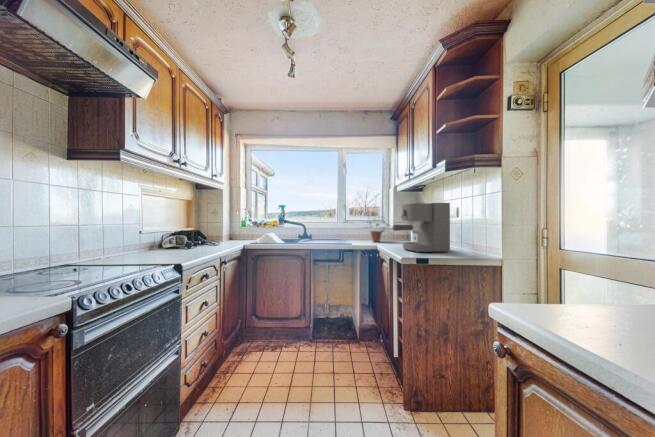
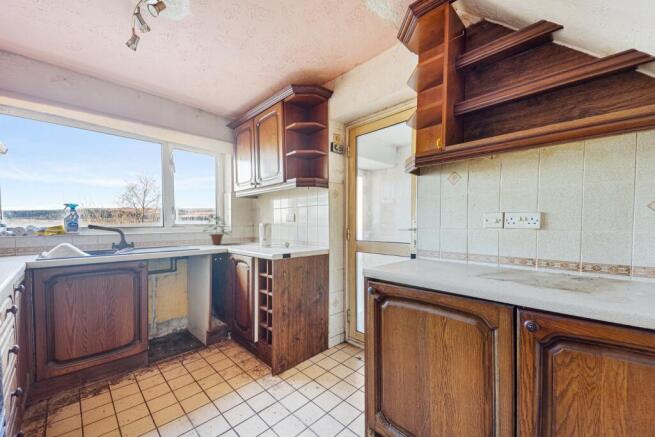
coffee maker: present [393,203,450,253] -> none [253,210,294,250]

